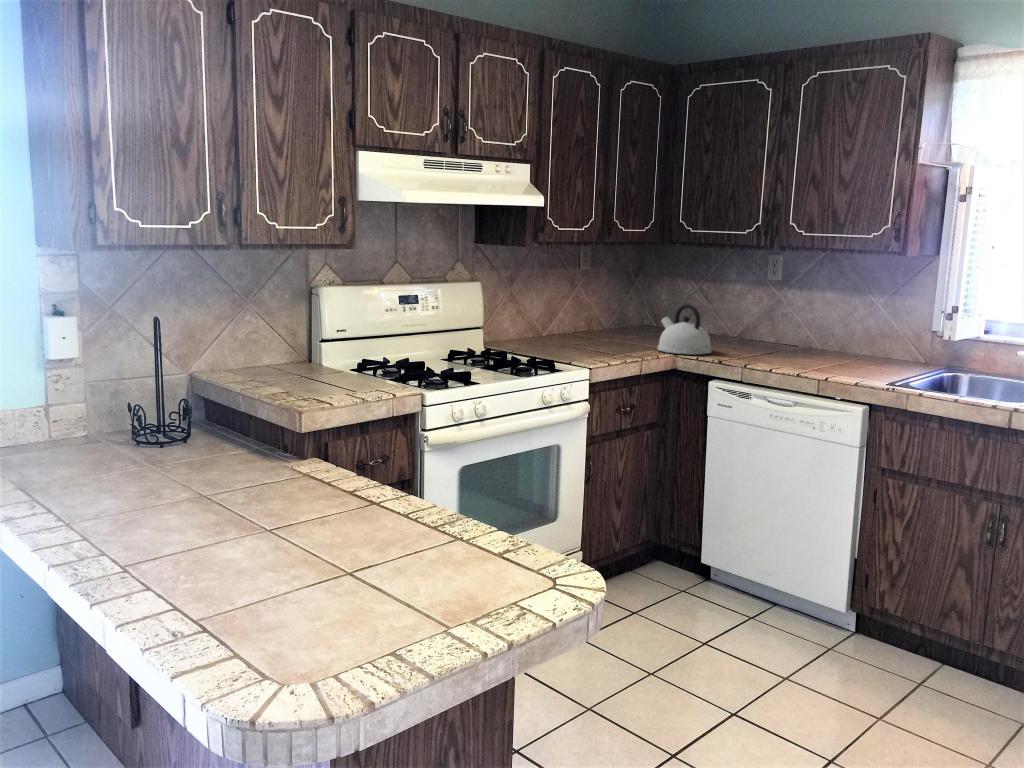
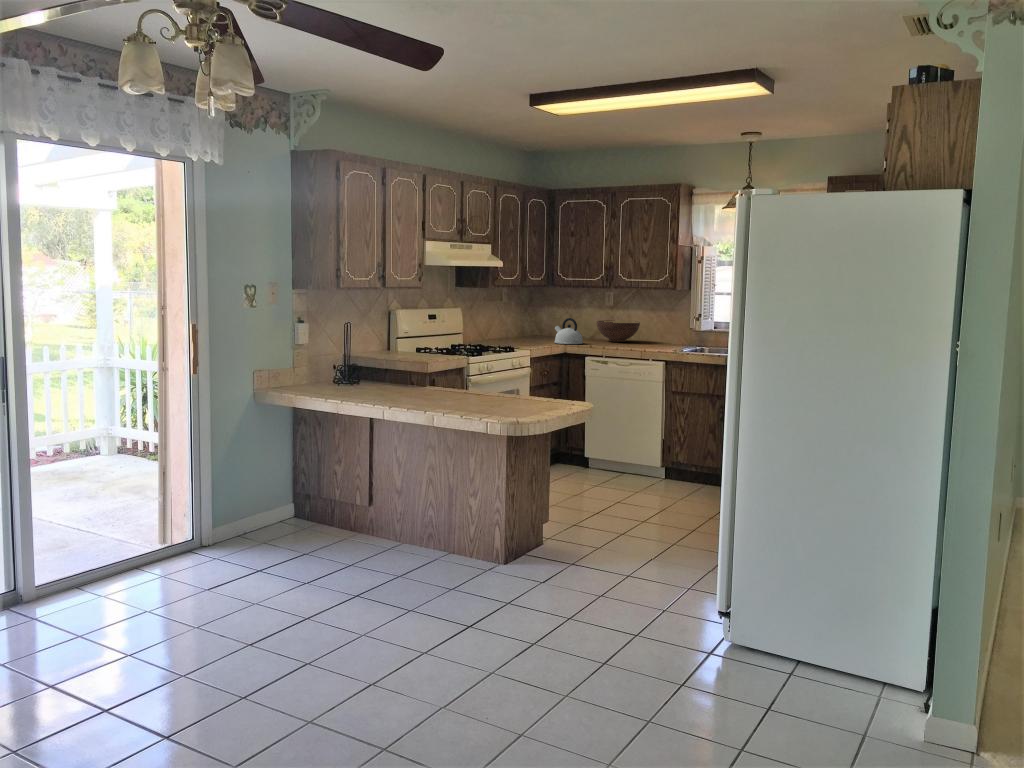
fruit bowl: none [746,307,830,350] -> present [597,320,640,342]

